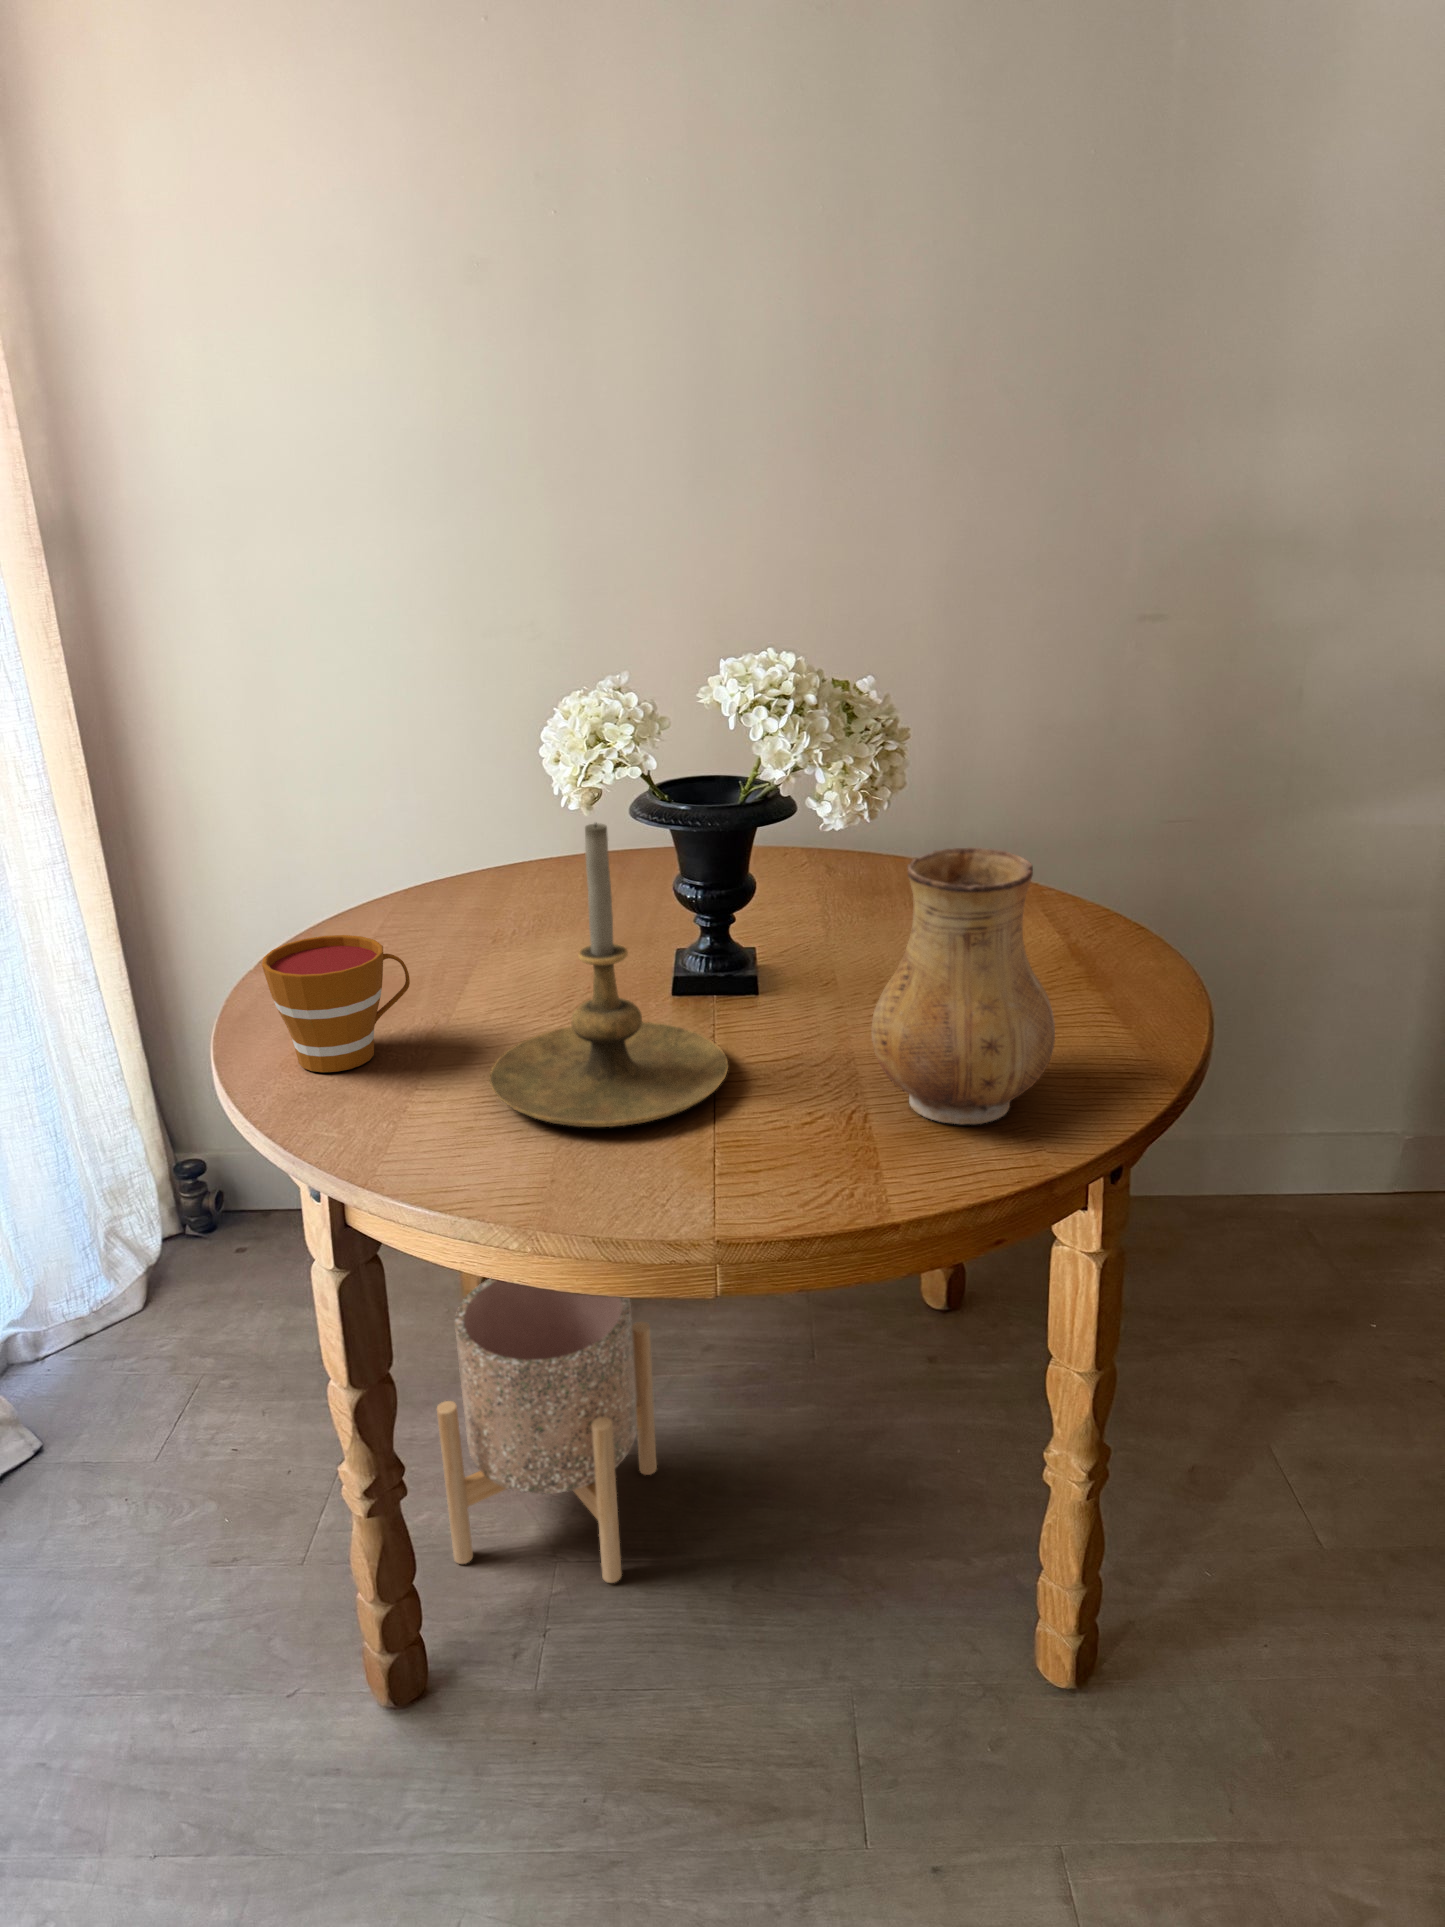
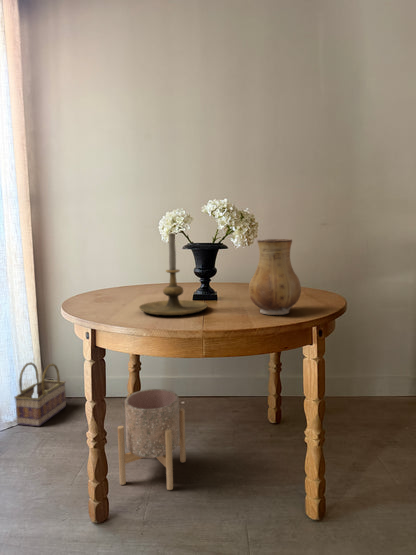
cup: present [262,935,410,1072] -> none [77,275,118,310]
basket: none [83,1125,255,1334] -> present [15,362,66,426]

